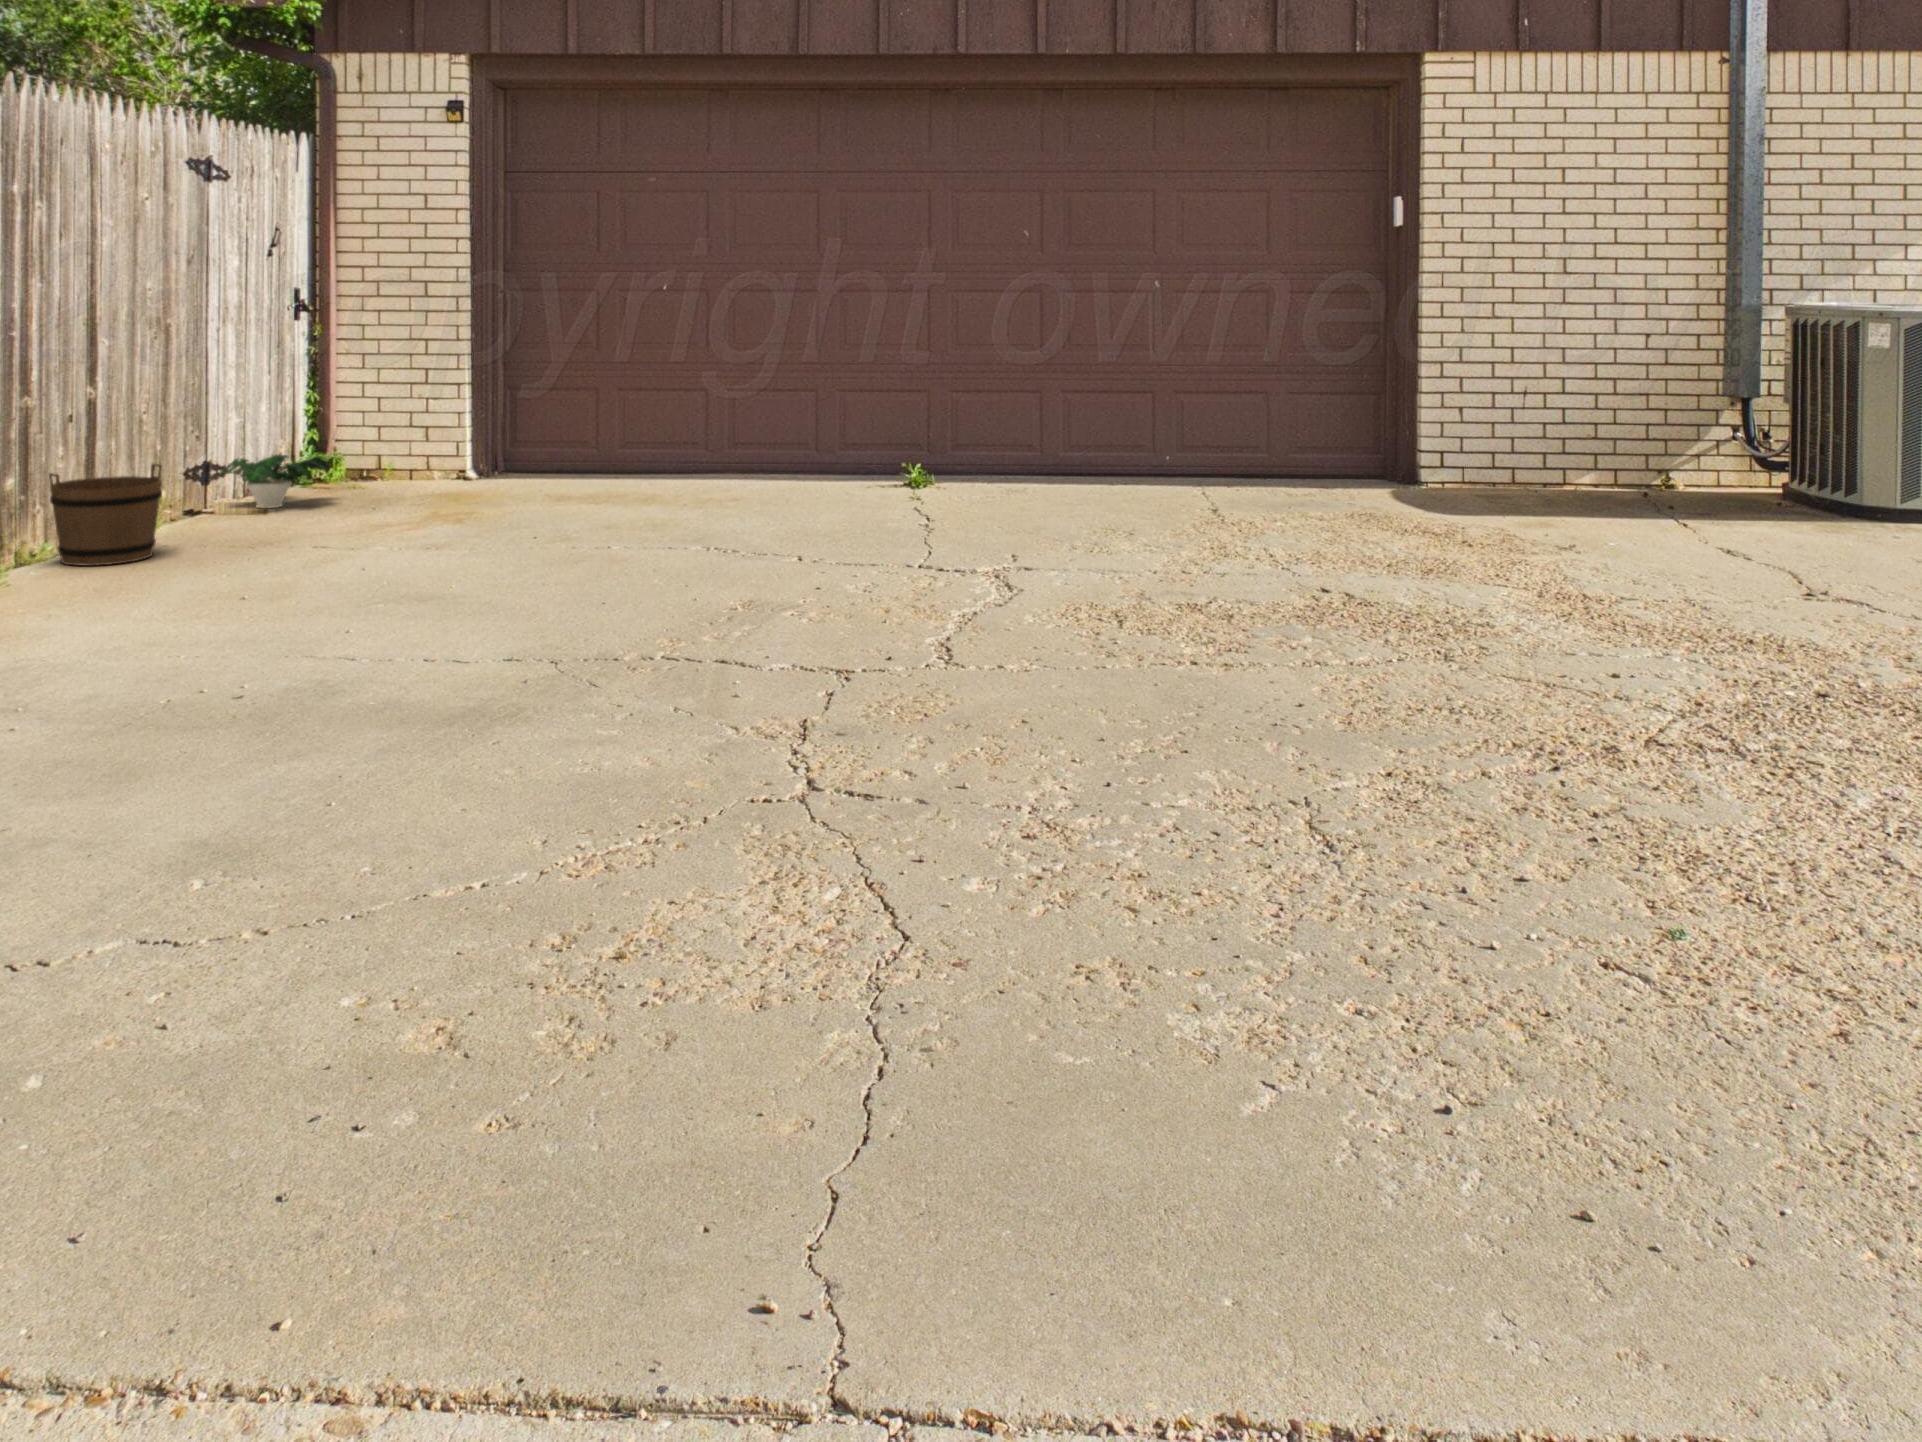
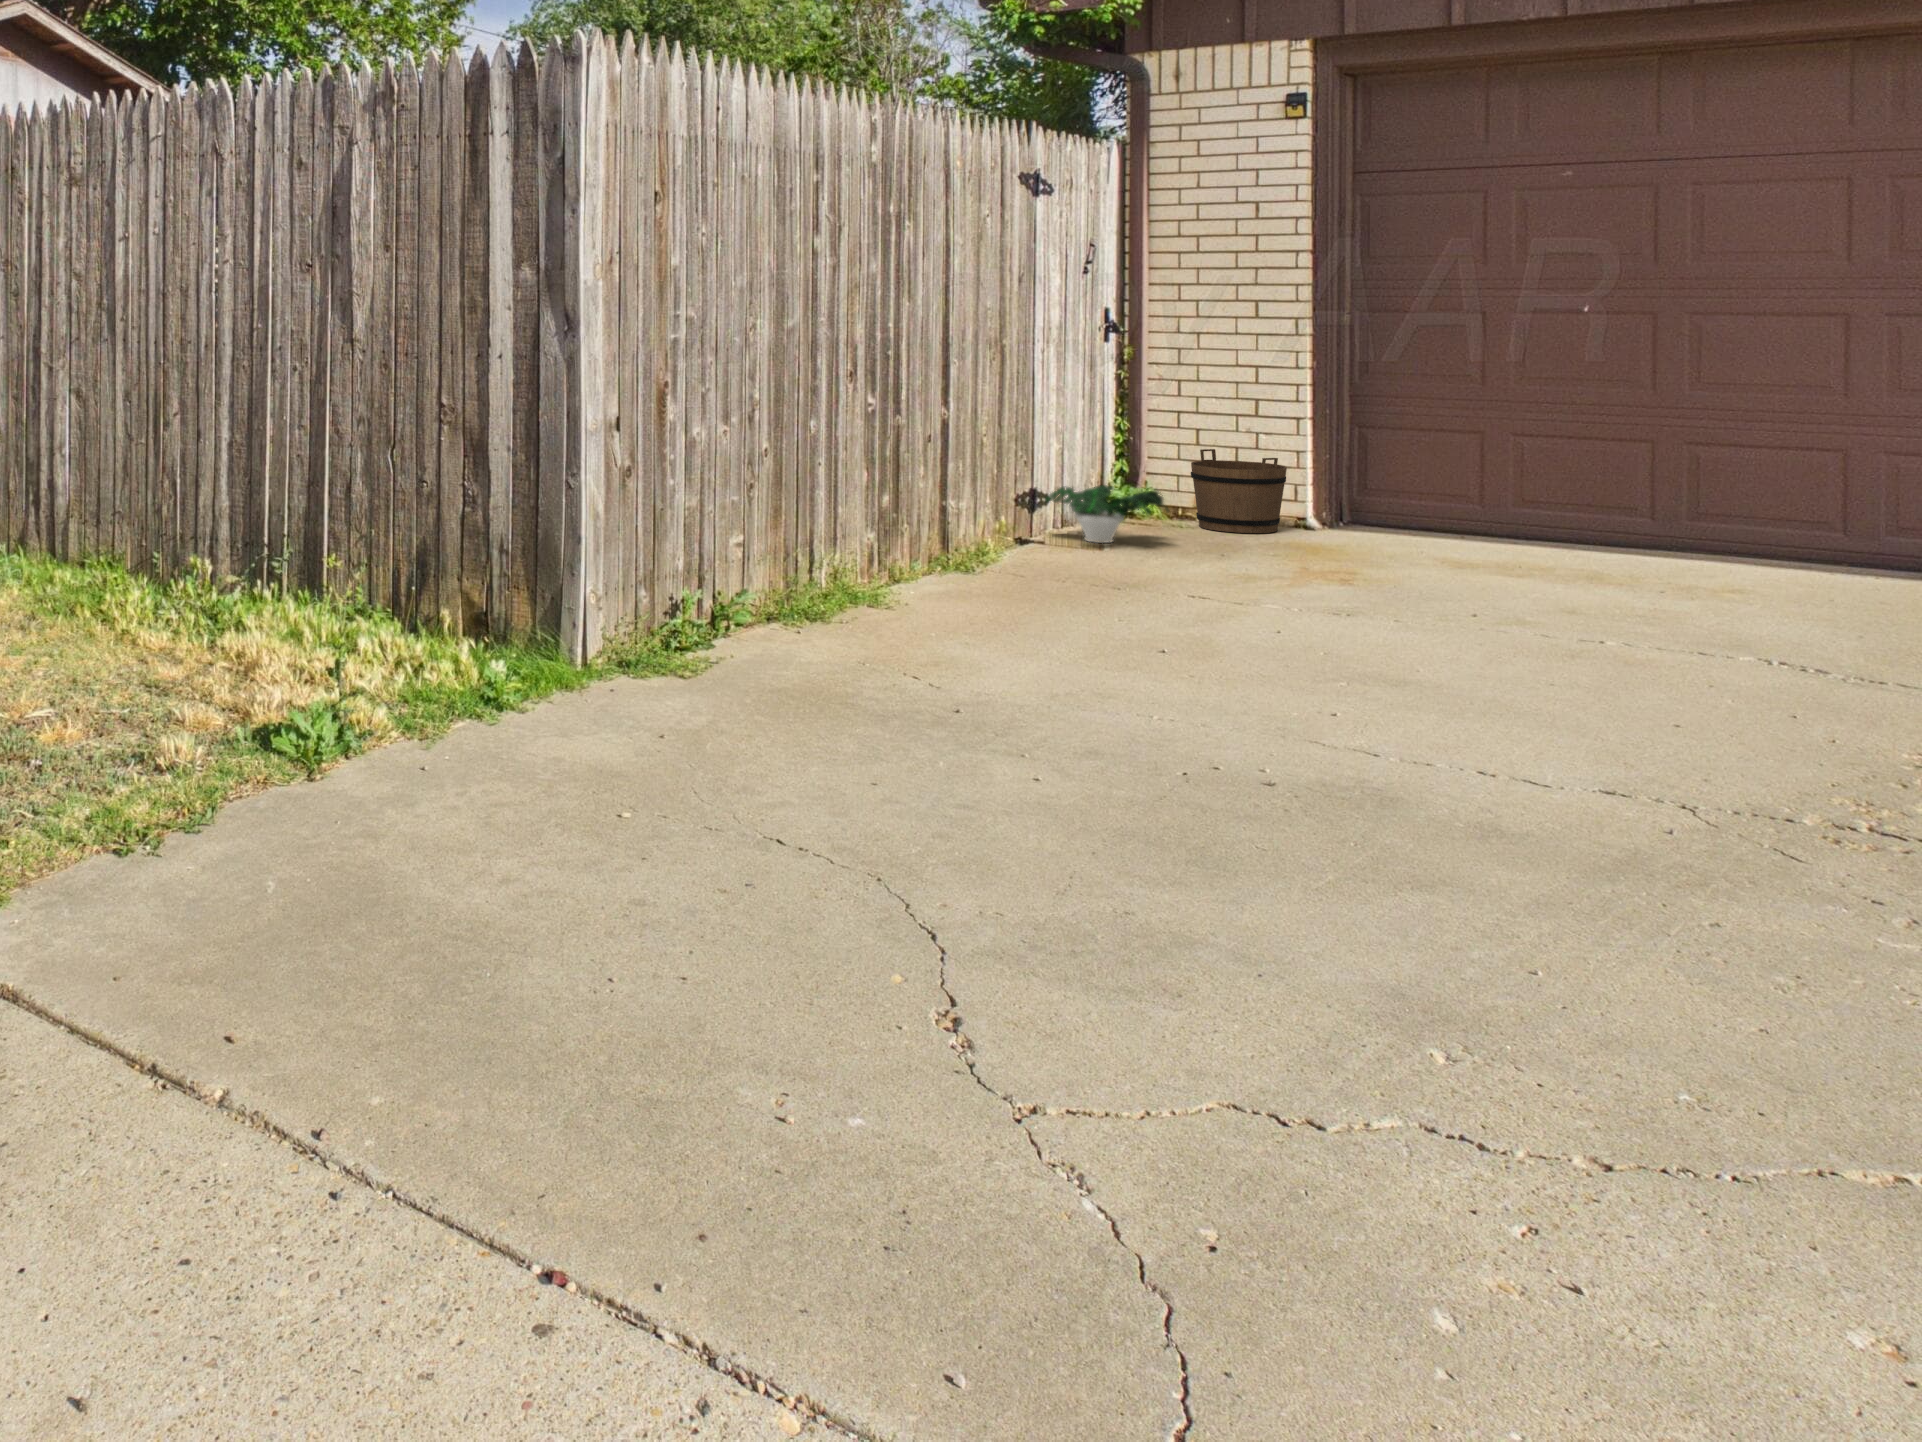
bucket: present [49,464,162,566] -> present [1191,449,1287,533]

